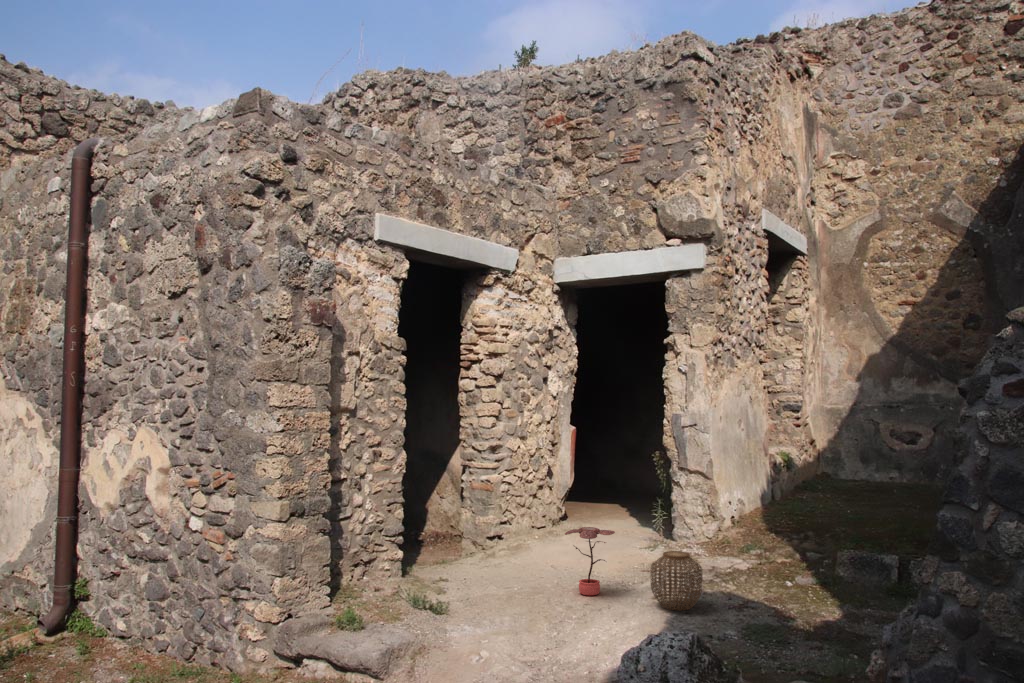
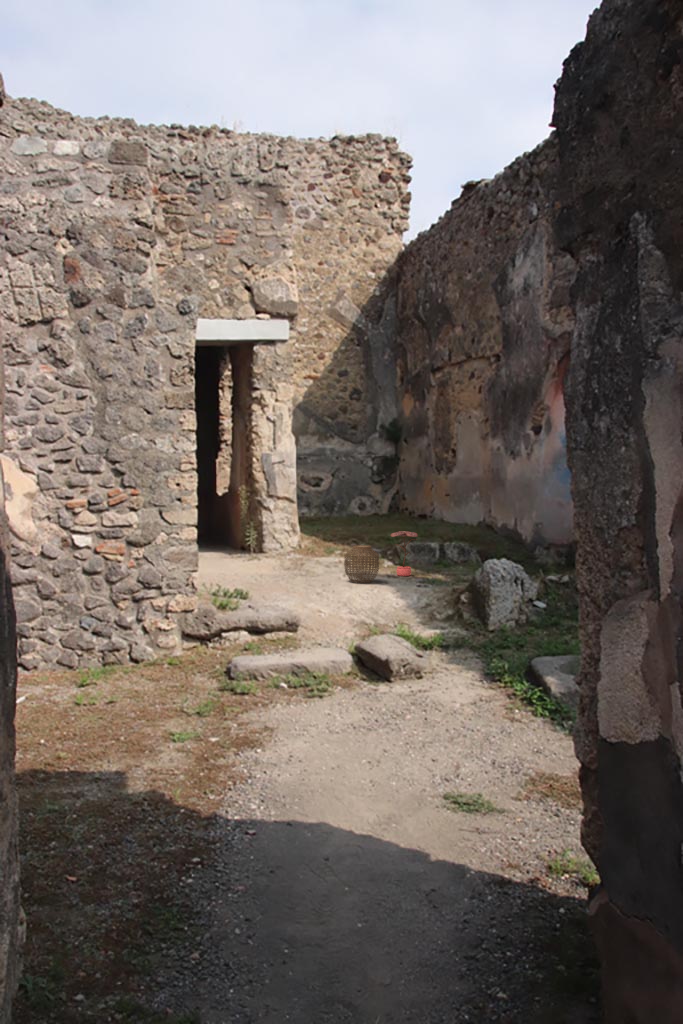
potted plant: present [565,527,615,595] -> present [391,531,417,576]

